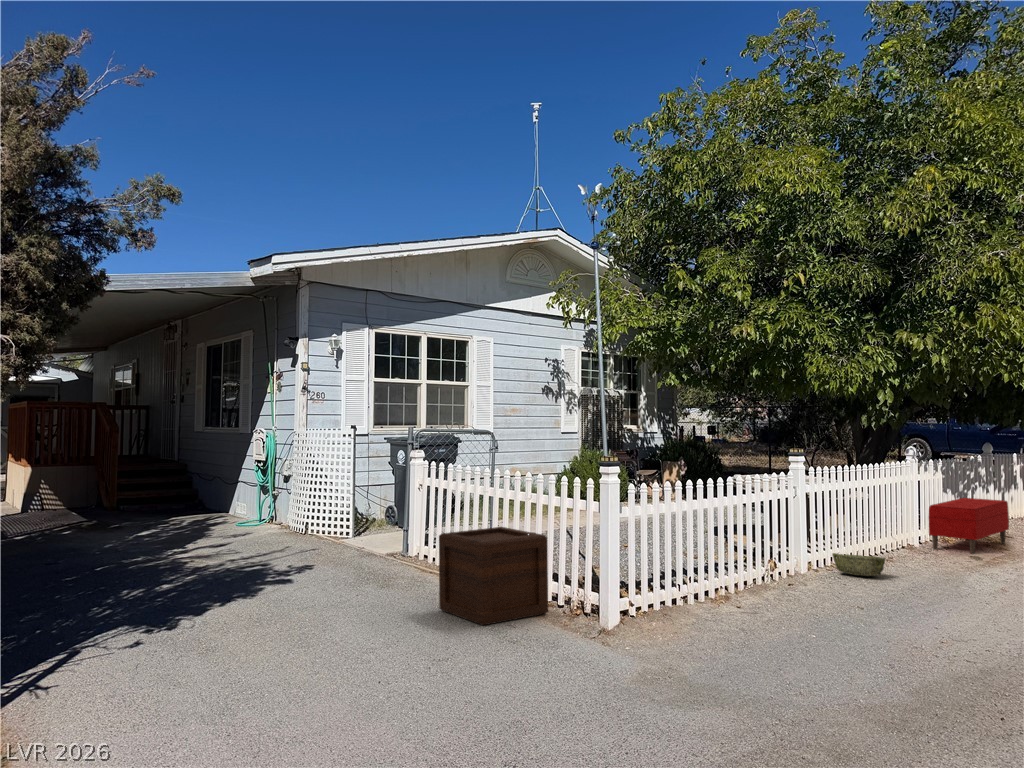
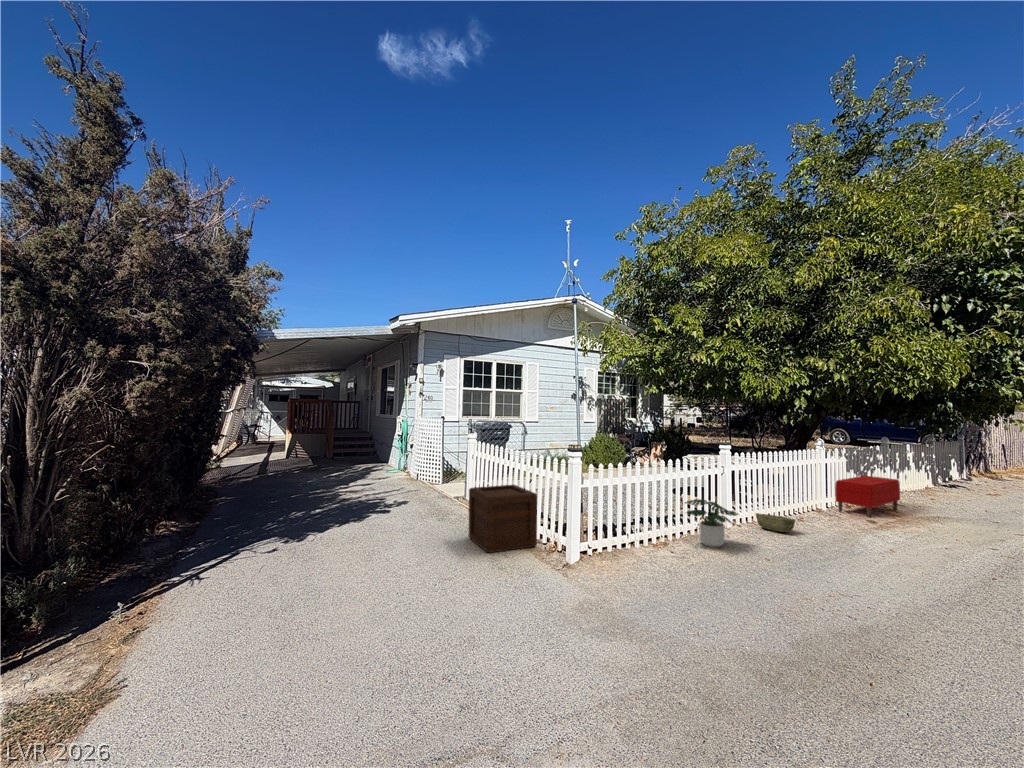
potted plant: none [746,534,819,598] -> present [685,499,738,547]

